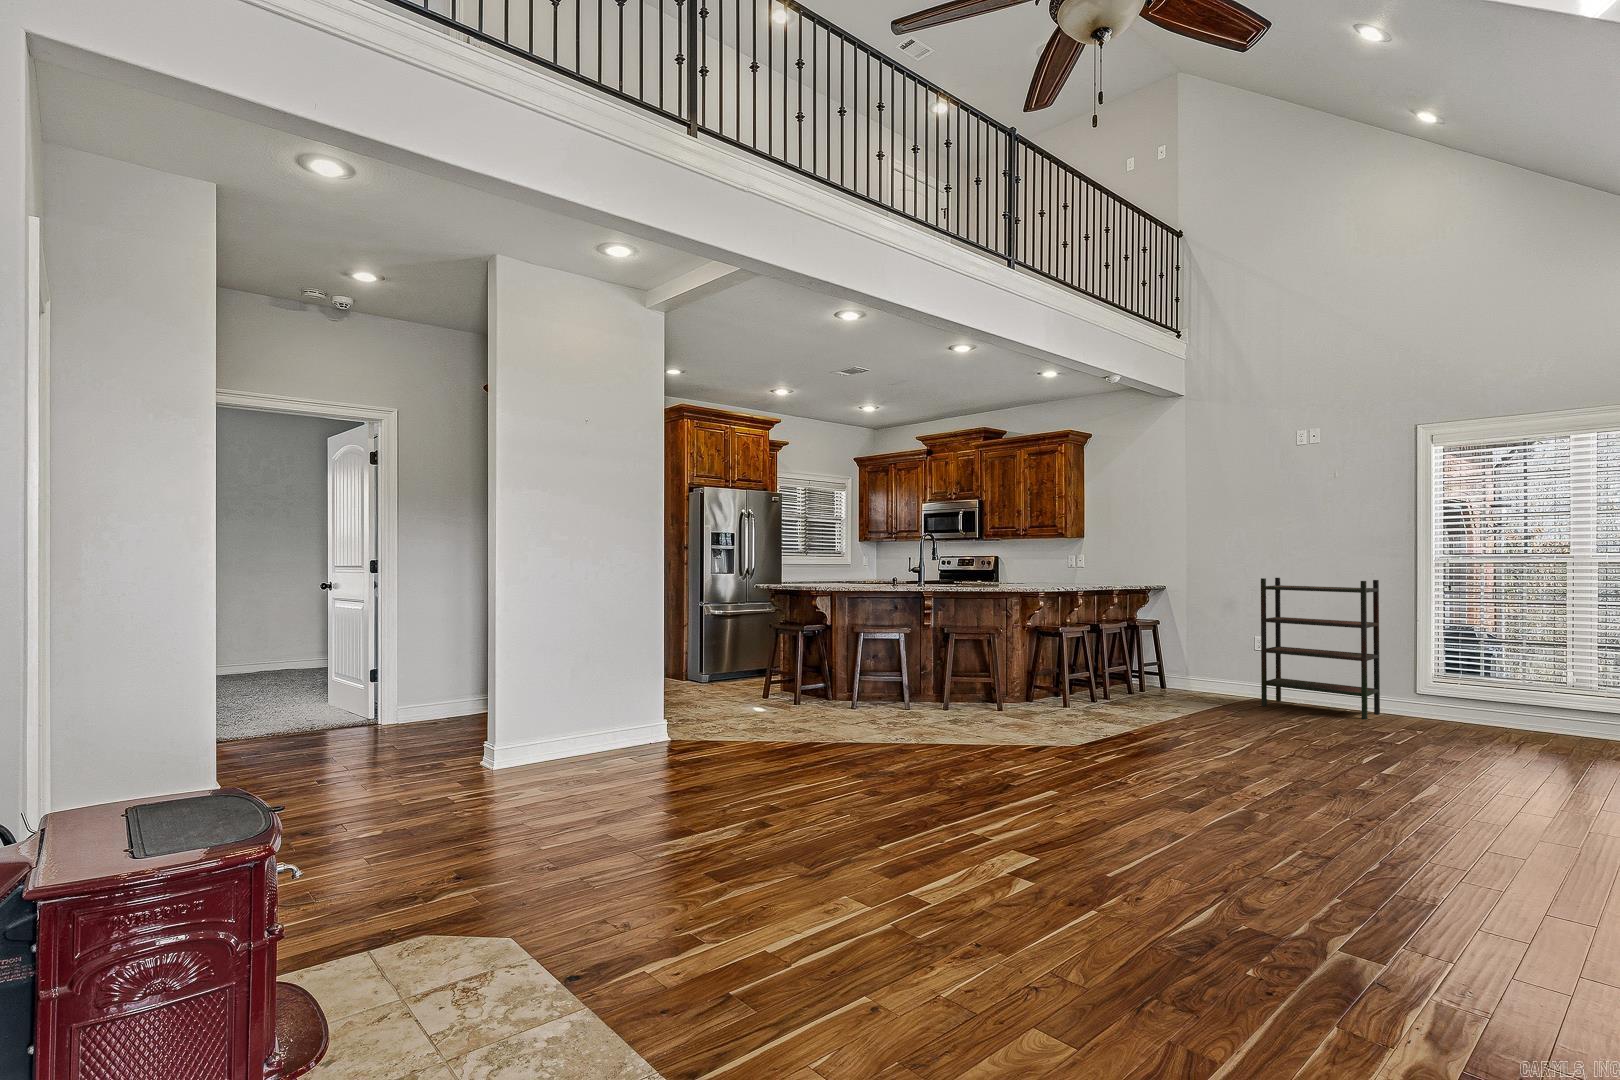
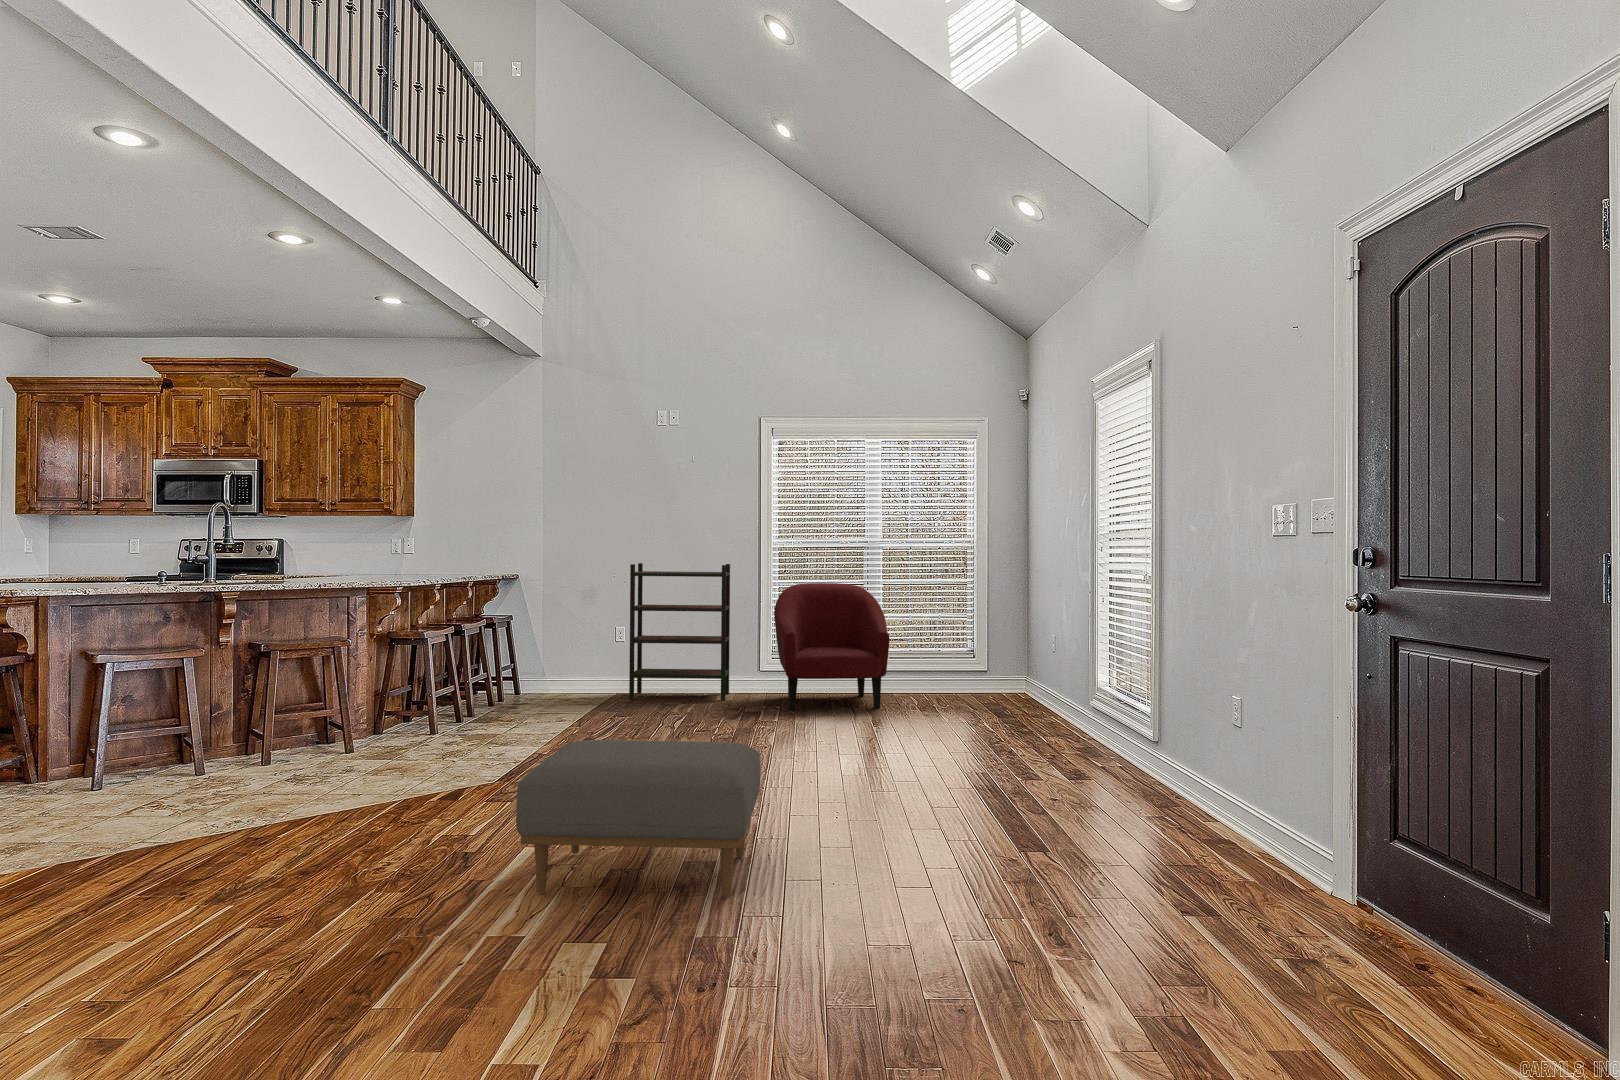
armchair: none [1425,603,1589,755] -> present [774,583,889,710]
ottoman: none [1011,715,1239,864] -> present [516,740,760,898]

